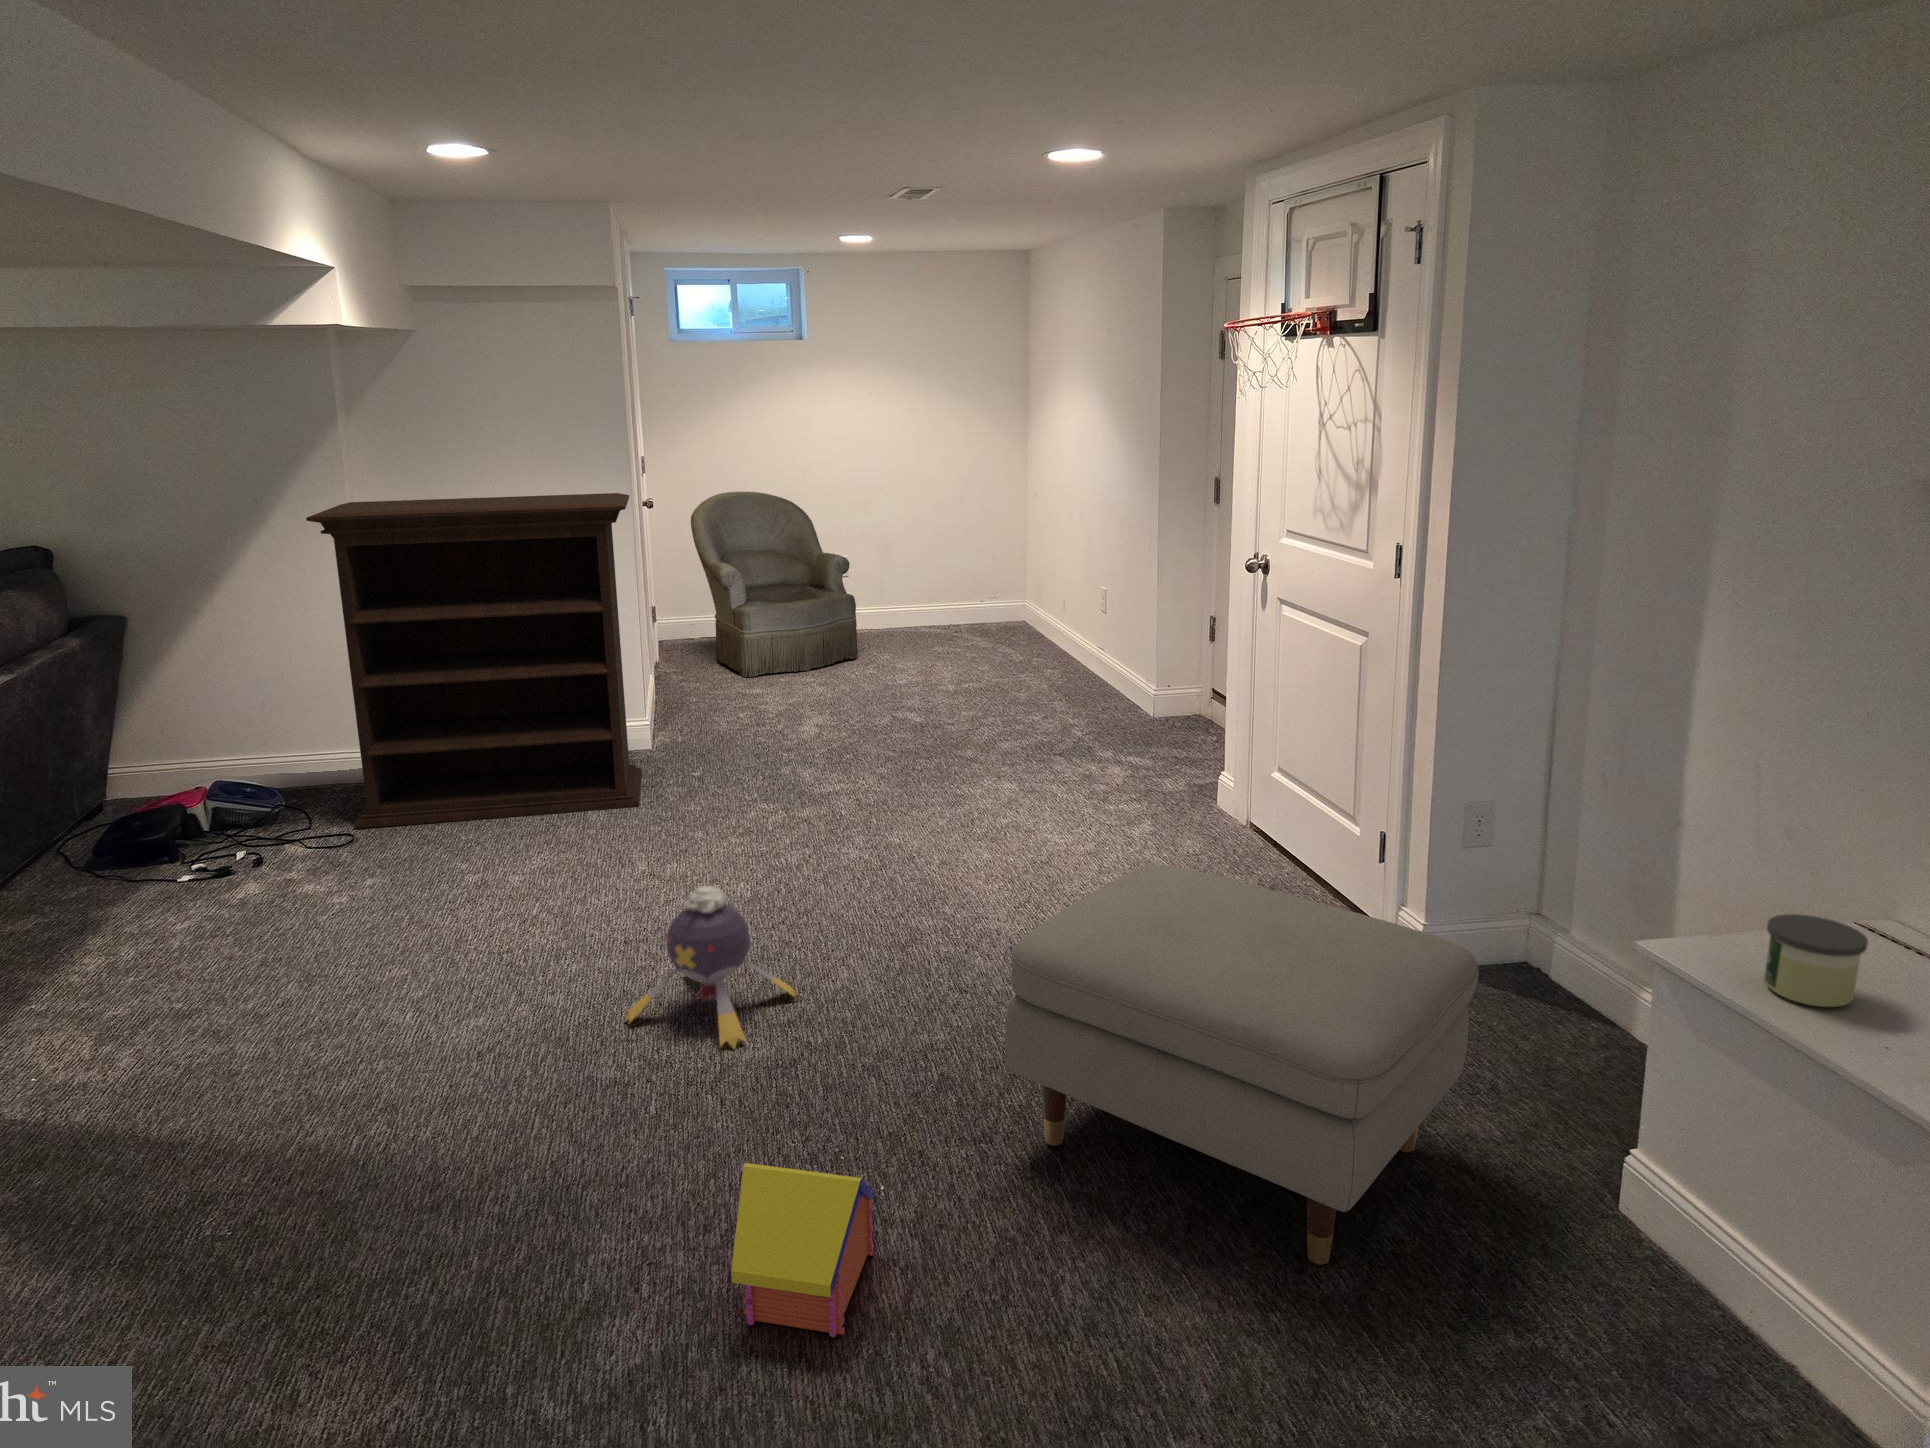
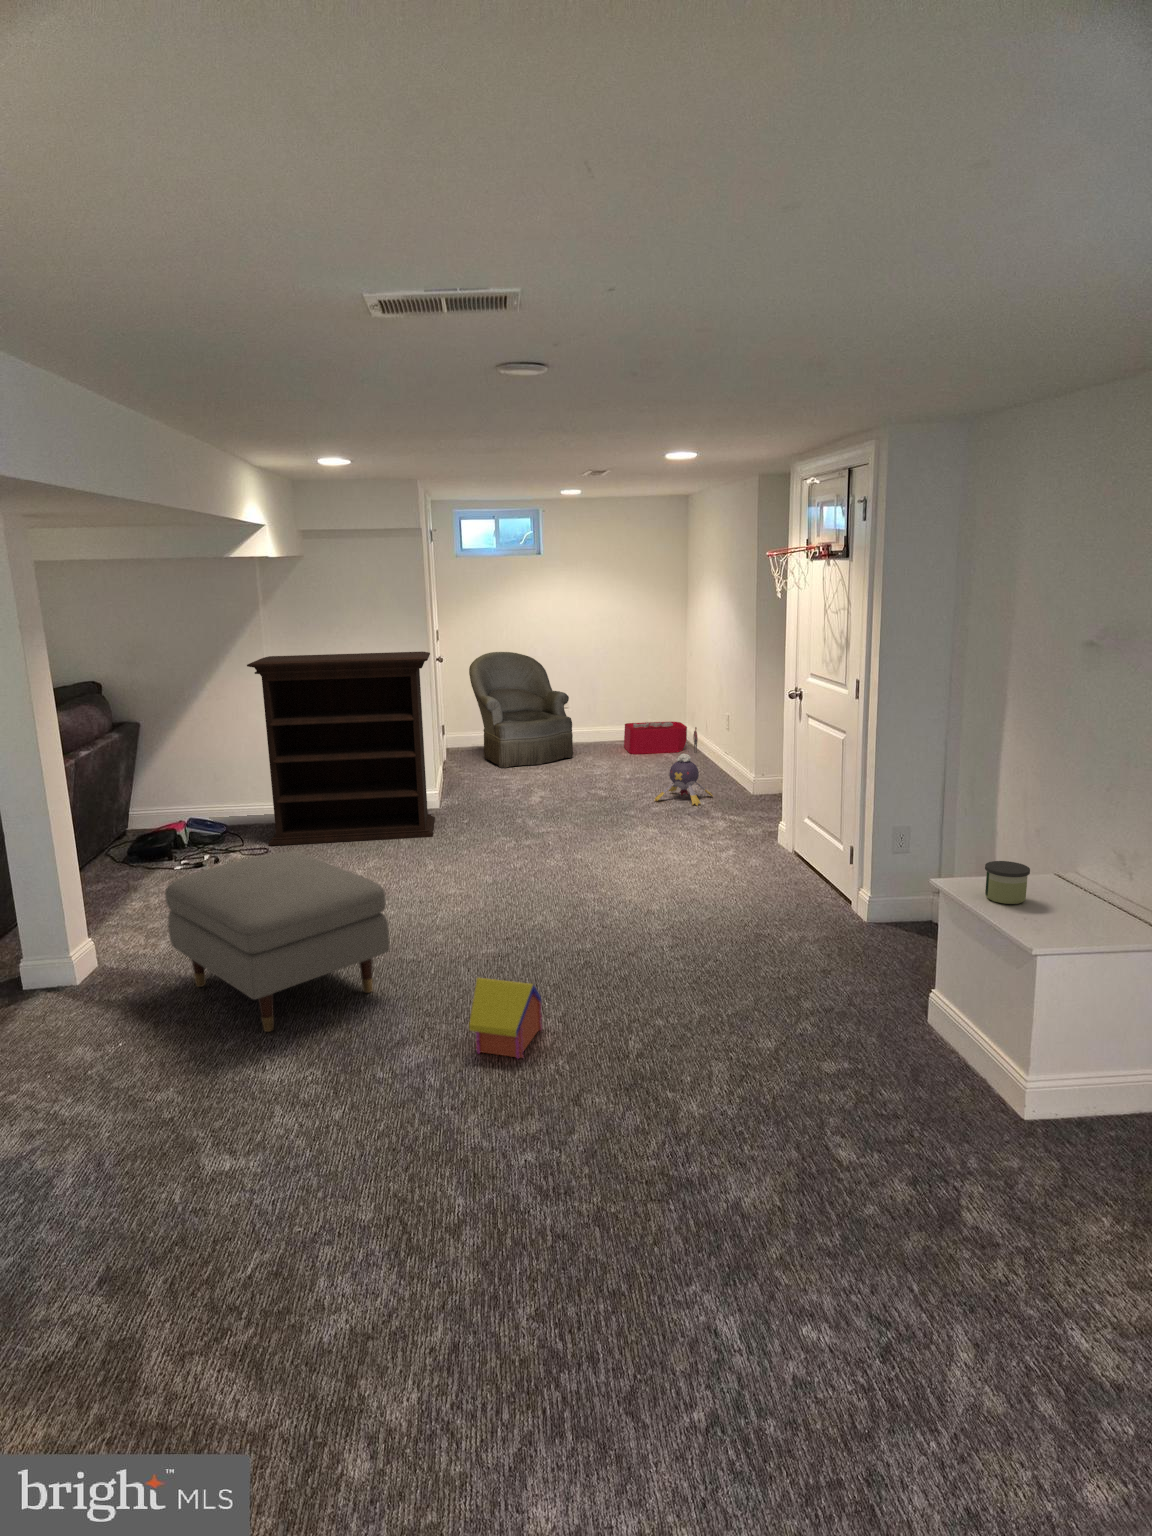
storage bin: none [935,599,1051,651] -> present [624,722,698,754]
ottoman: present [1005,865,1479,1265] -> present [165,852,389,1032]
plush toy: present [625,886,796,1049] -> present [655,754,713,806]

